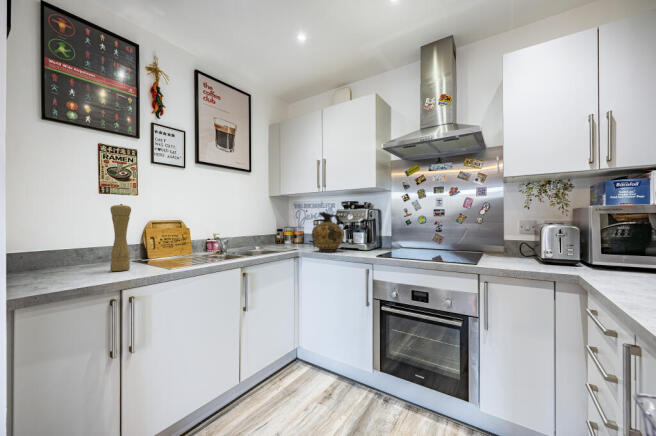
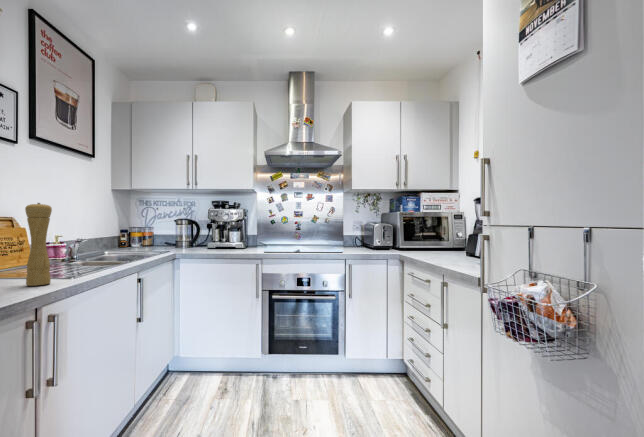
ceramic jug: present [312,212,343,252] -> none [190,212,224,253]

